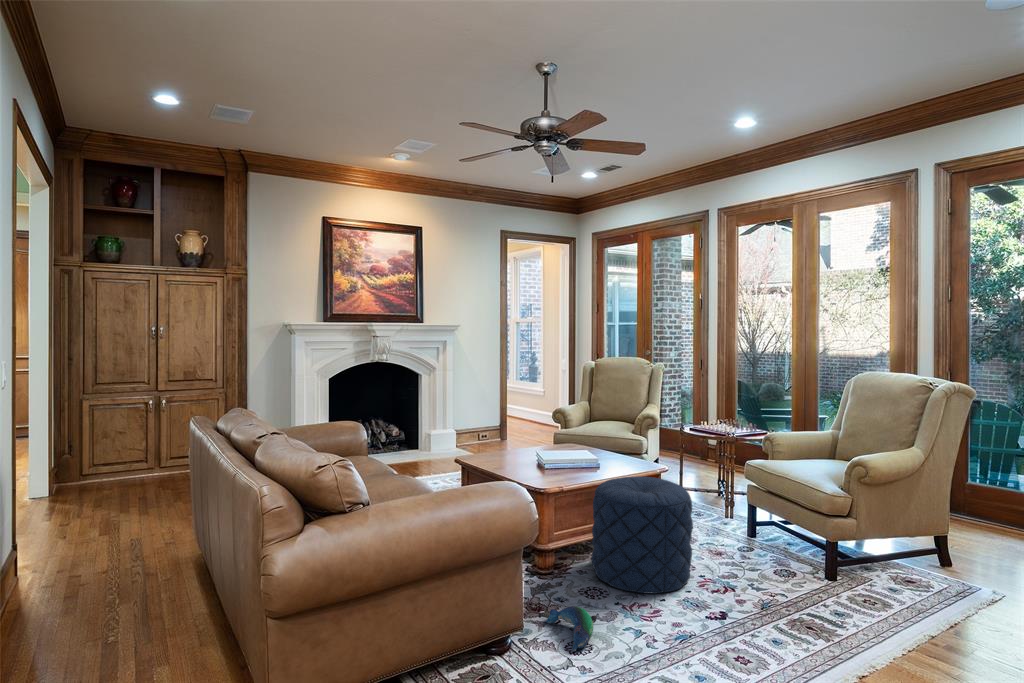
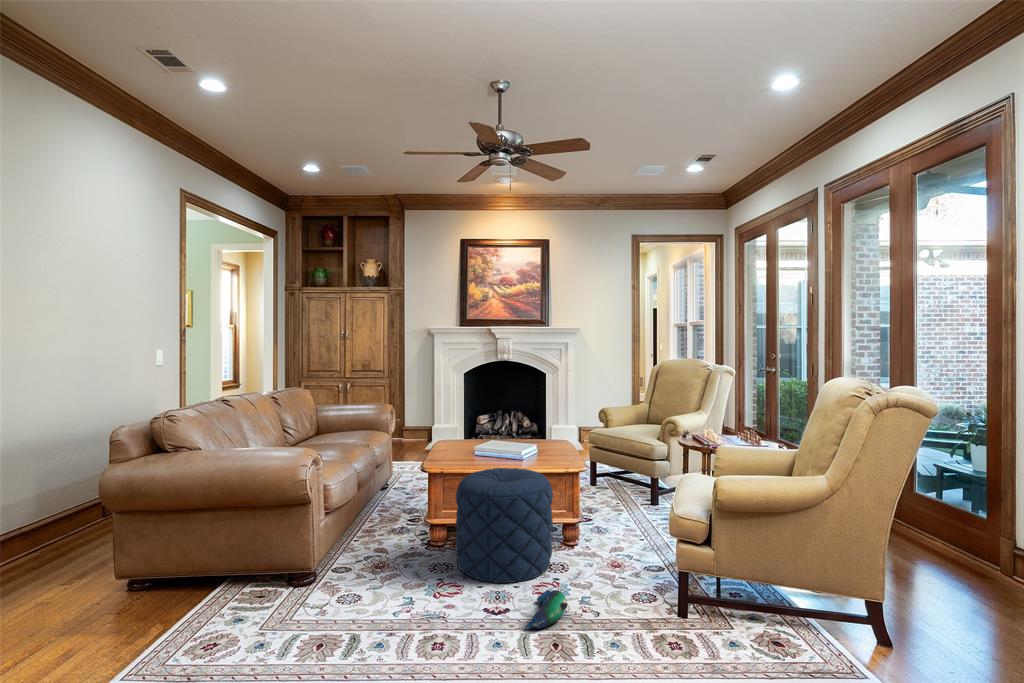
plush toy: present [546,606,597,652] -> present [526,590,568,629]

